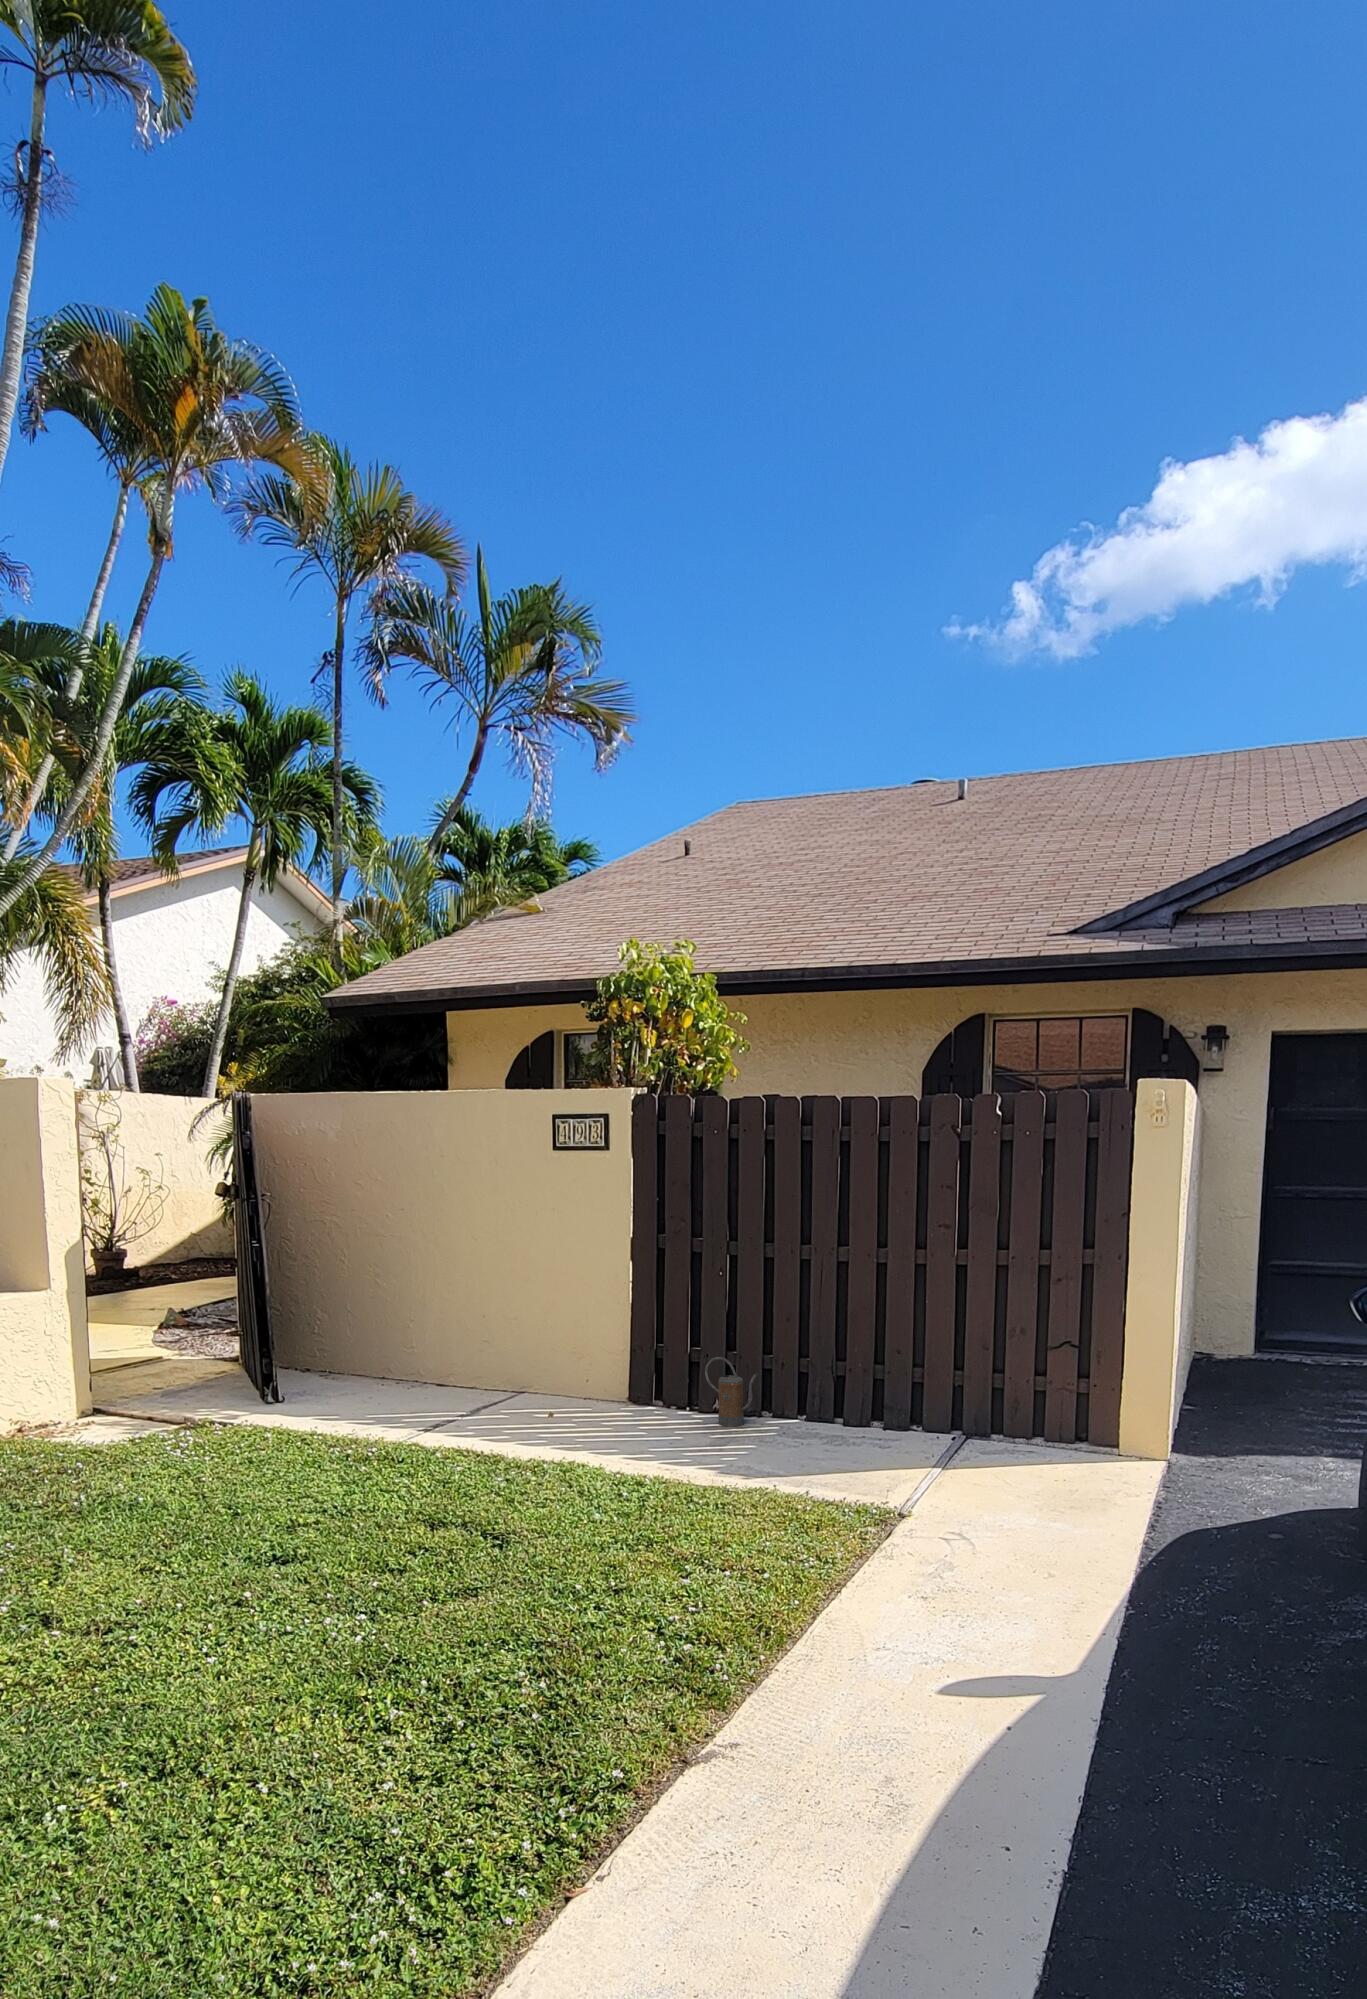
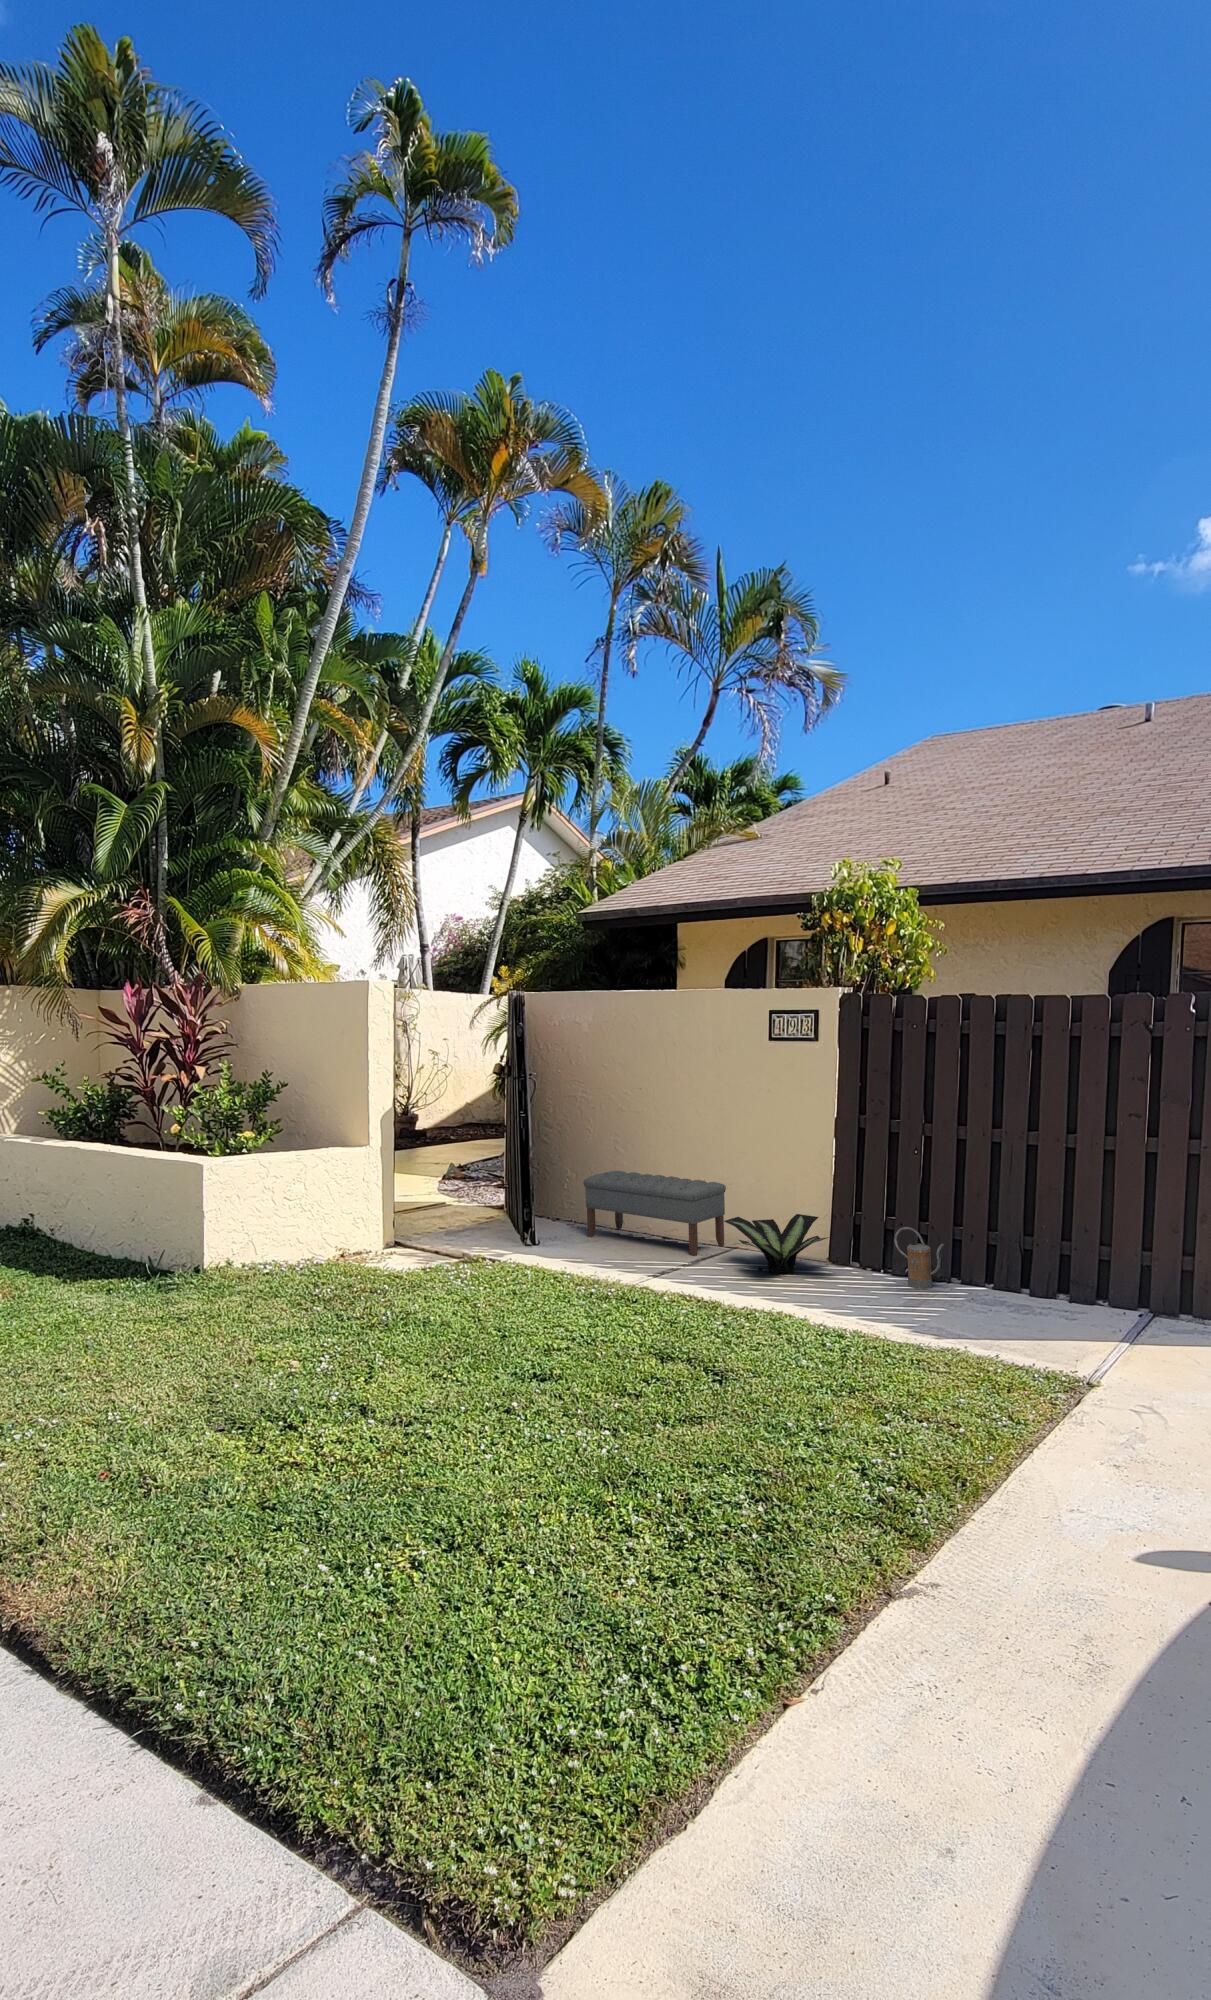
bench: none [345,1302,518,1403] -> present [583,1171,726,1256]
potted plant: none [514,1347,636,1420] -> present [724,1214,828,1274]

